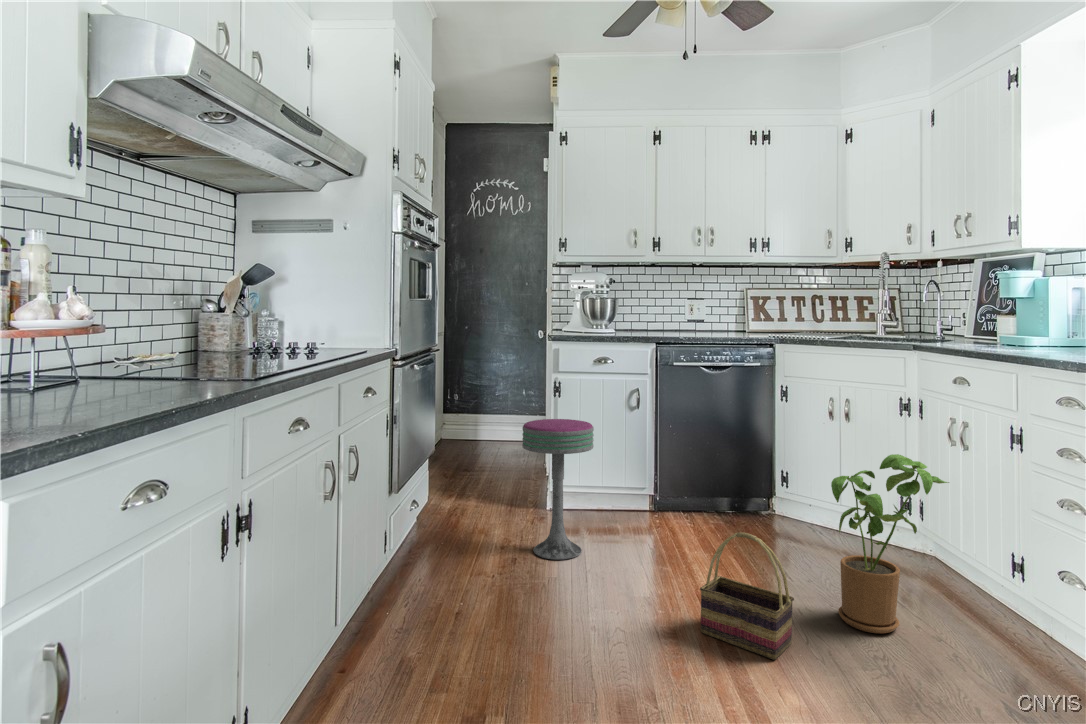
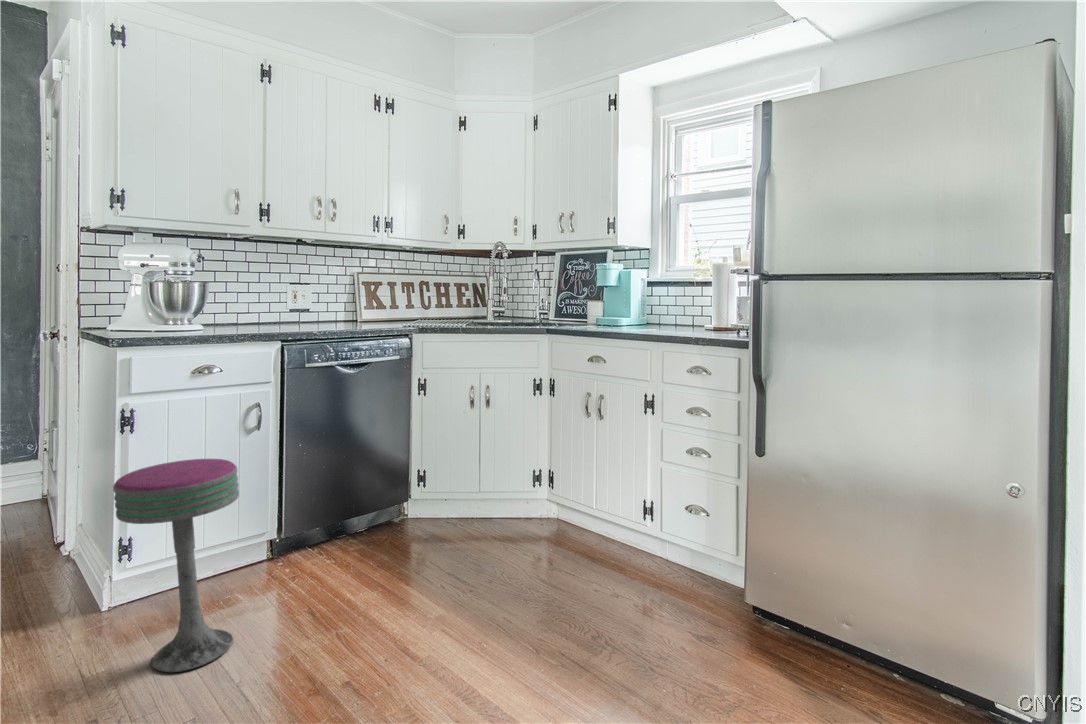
house plant: present [831,454,949,633] -> none [528,436,620,606]
basket: present [700,533,794,660] -> none [444,554,536,683]

